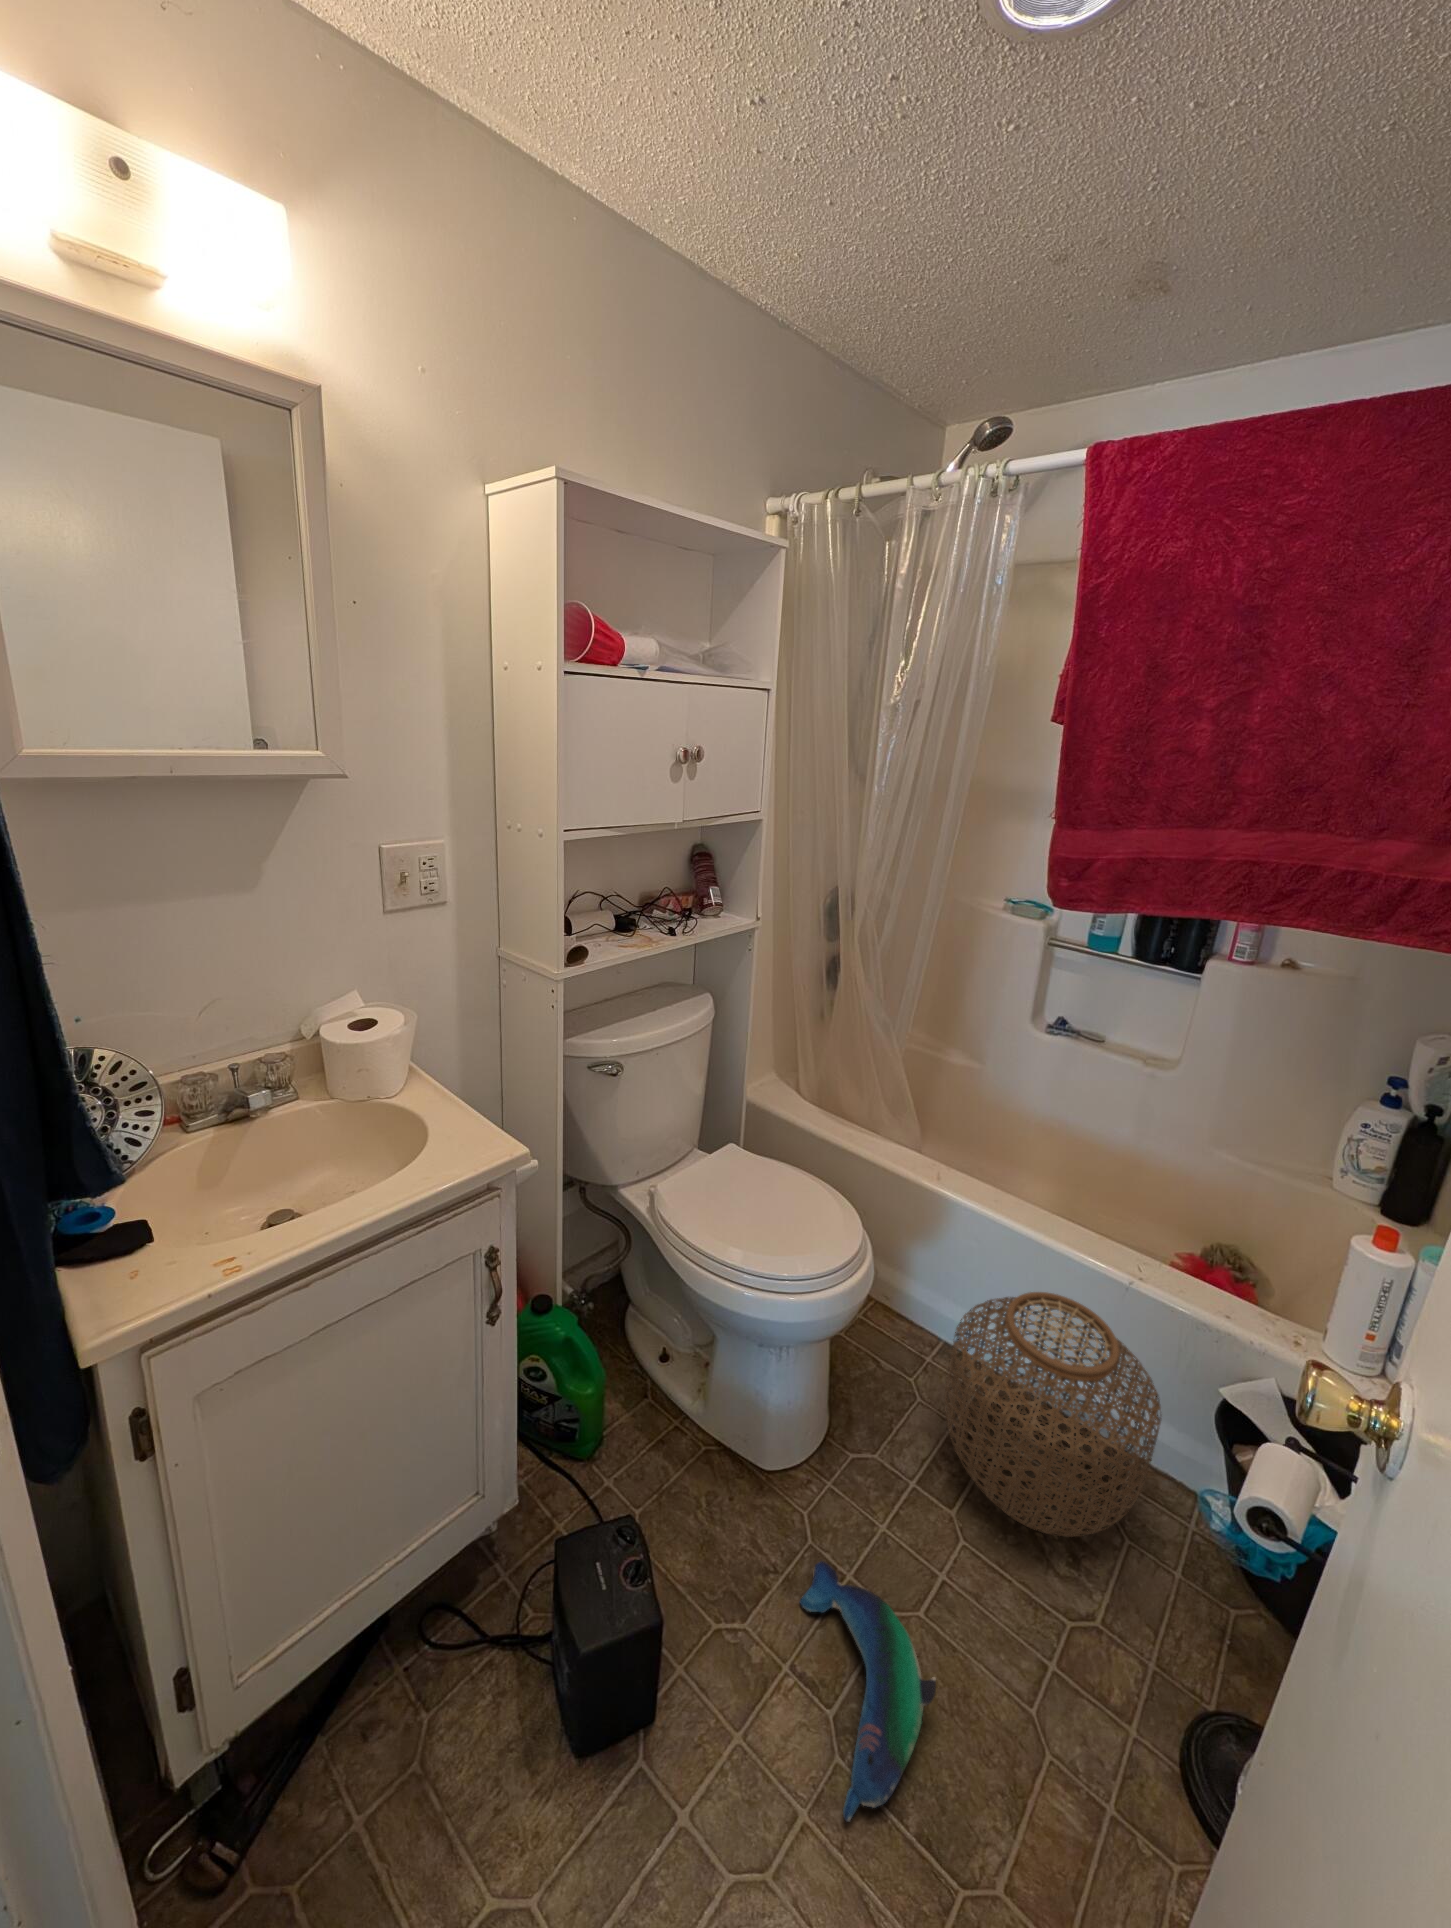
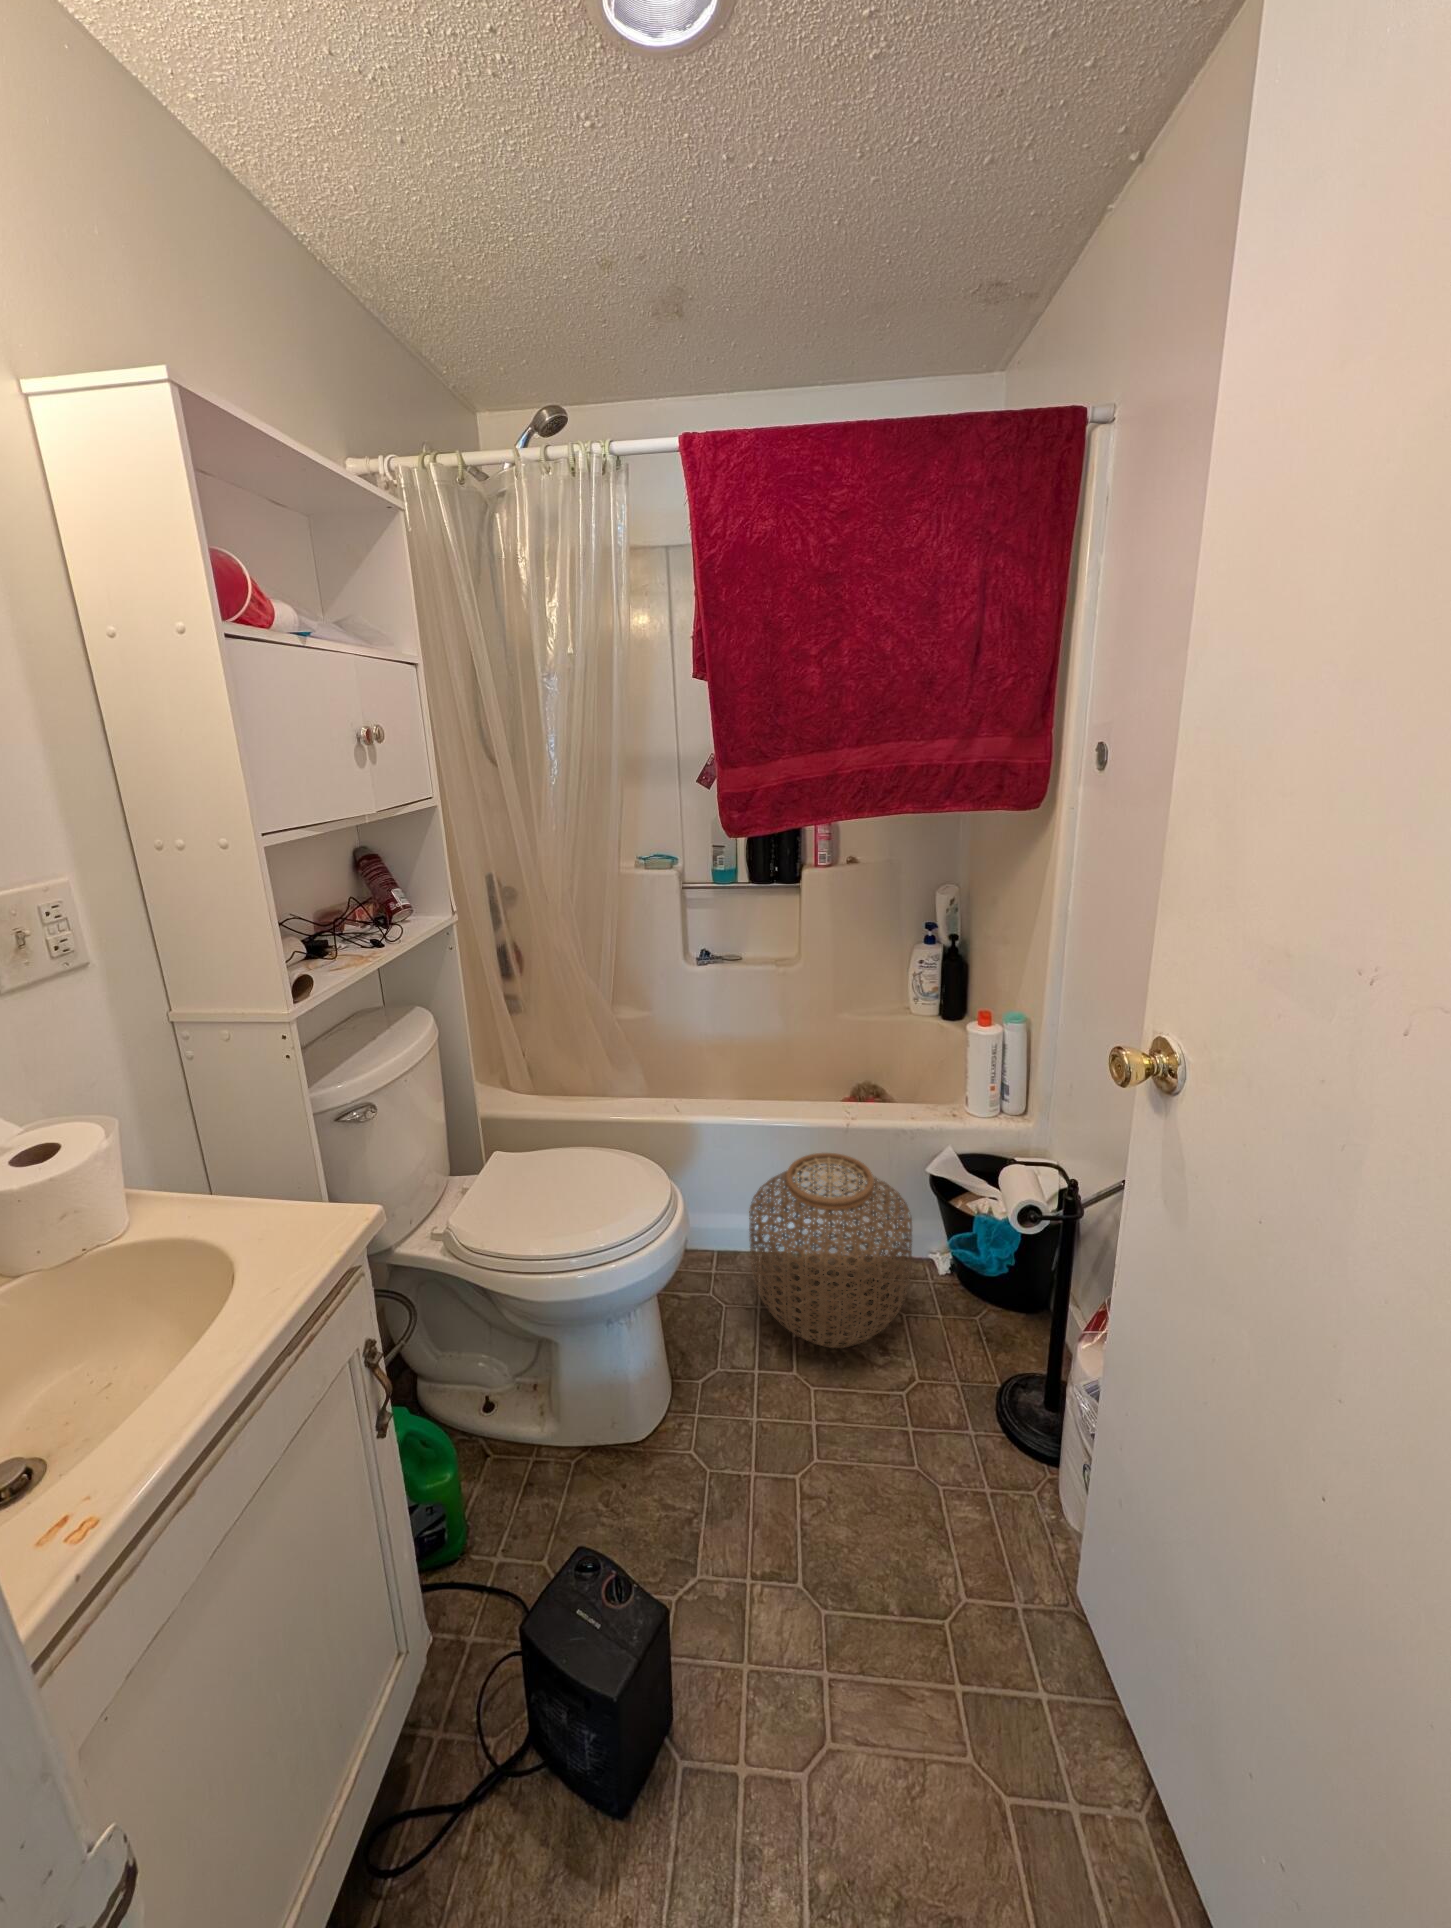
plush toy: present [800,1561,936,1822] -> none [726,1466,875,1648]

